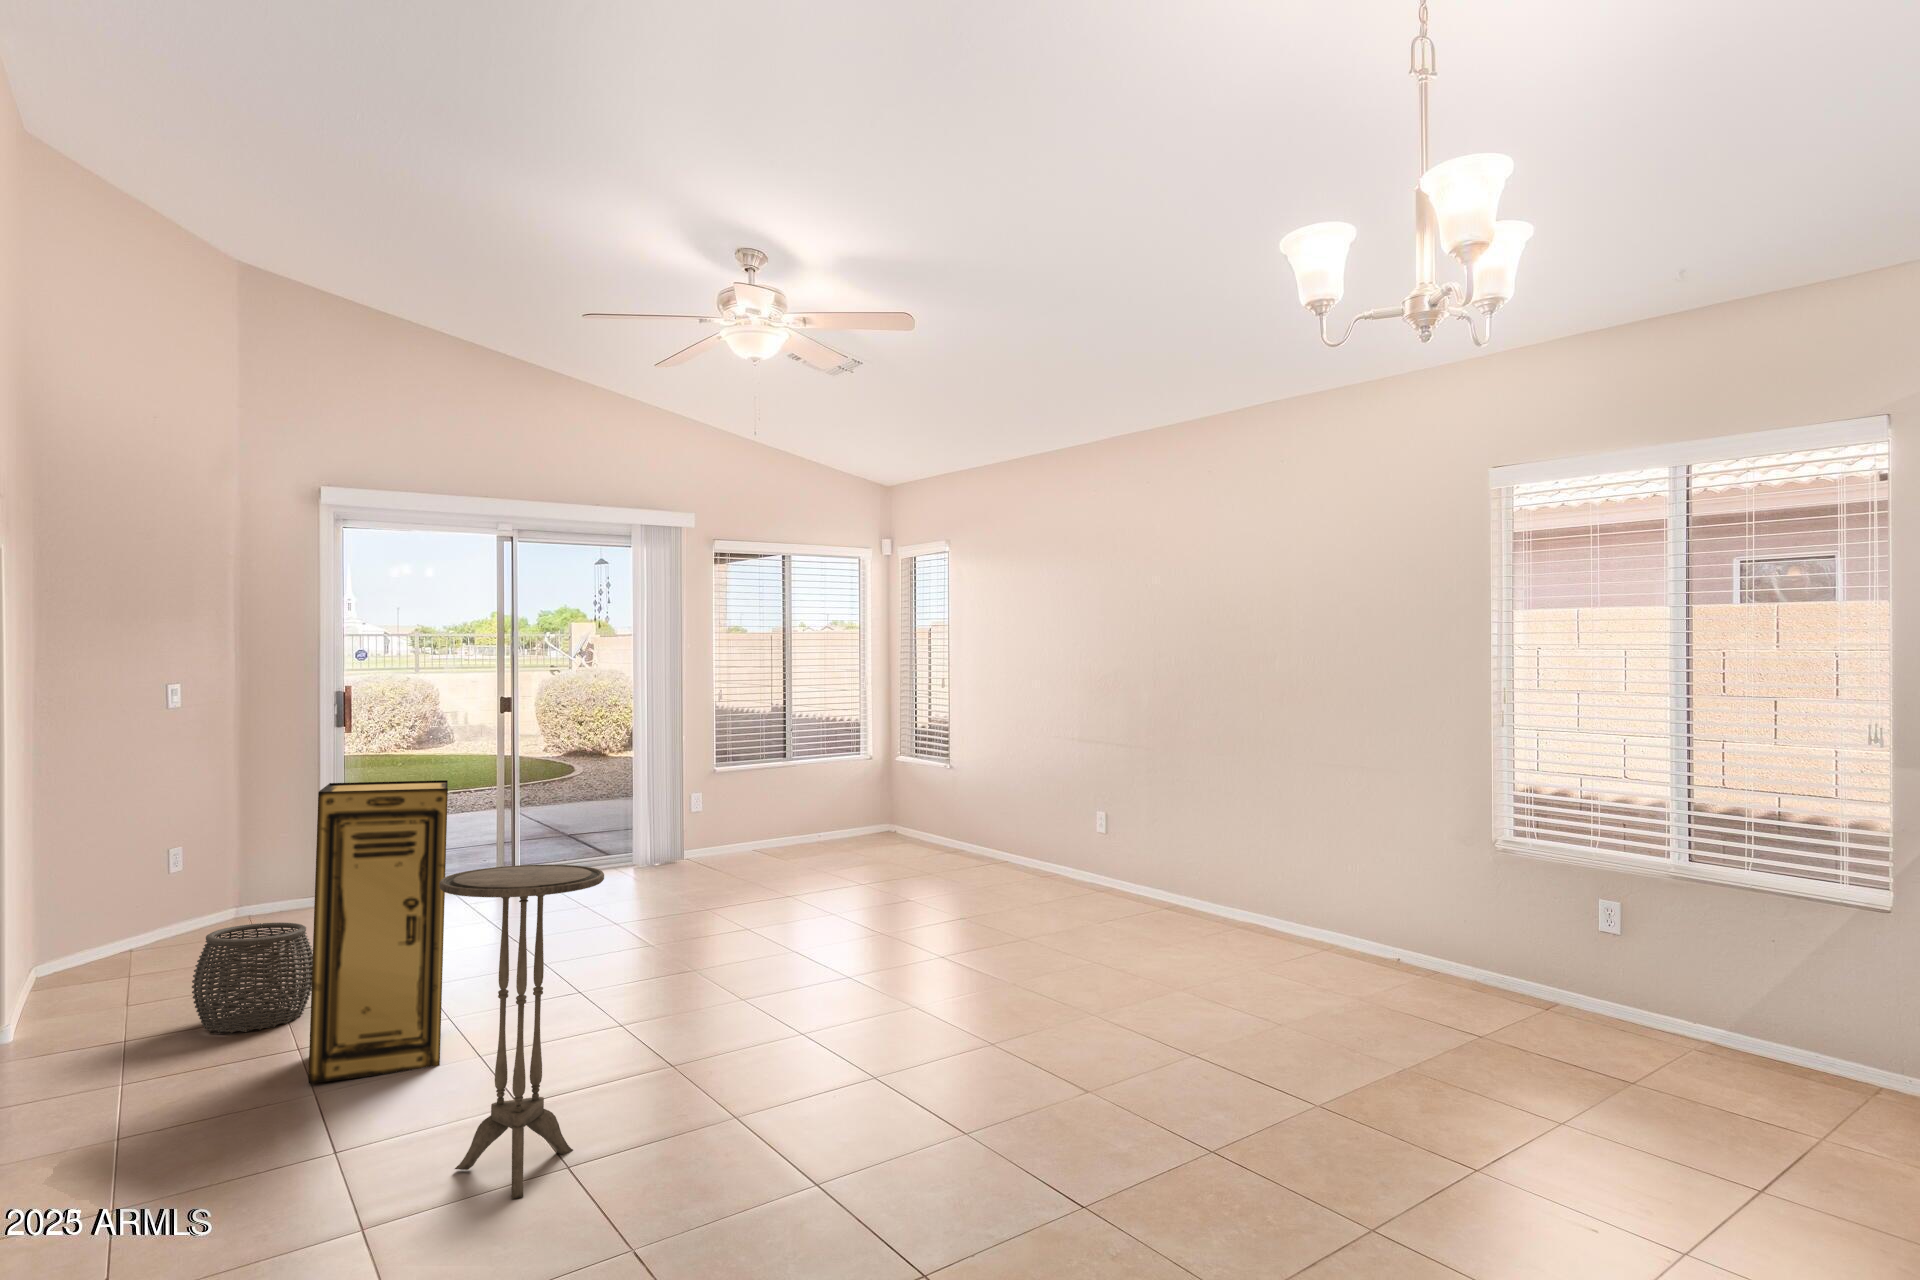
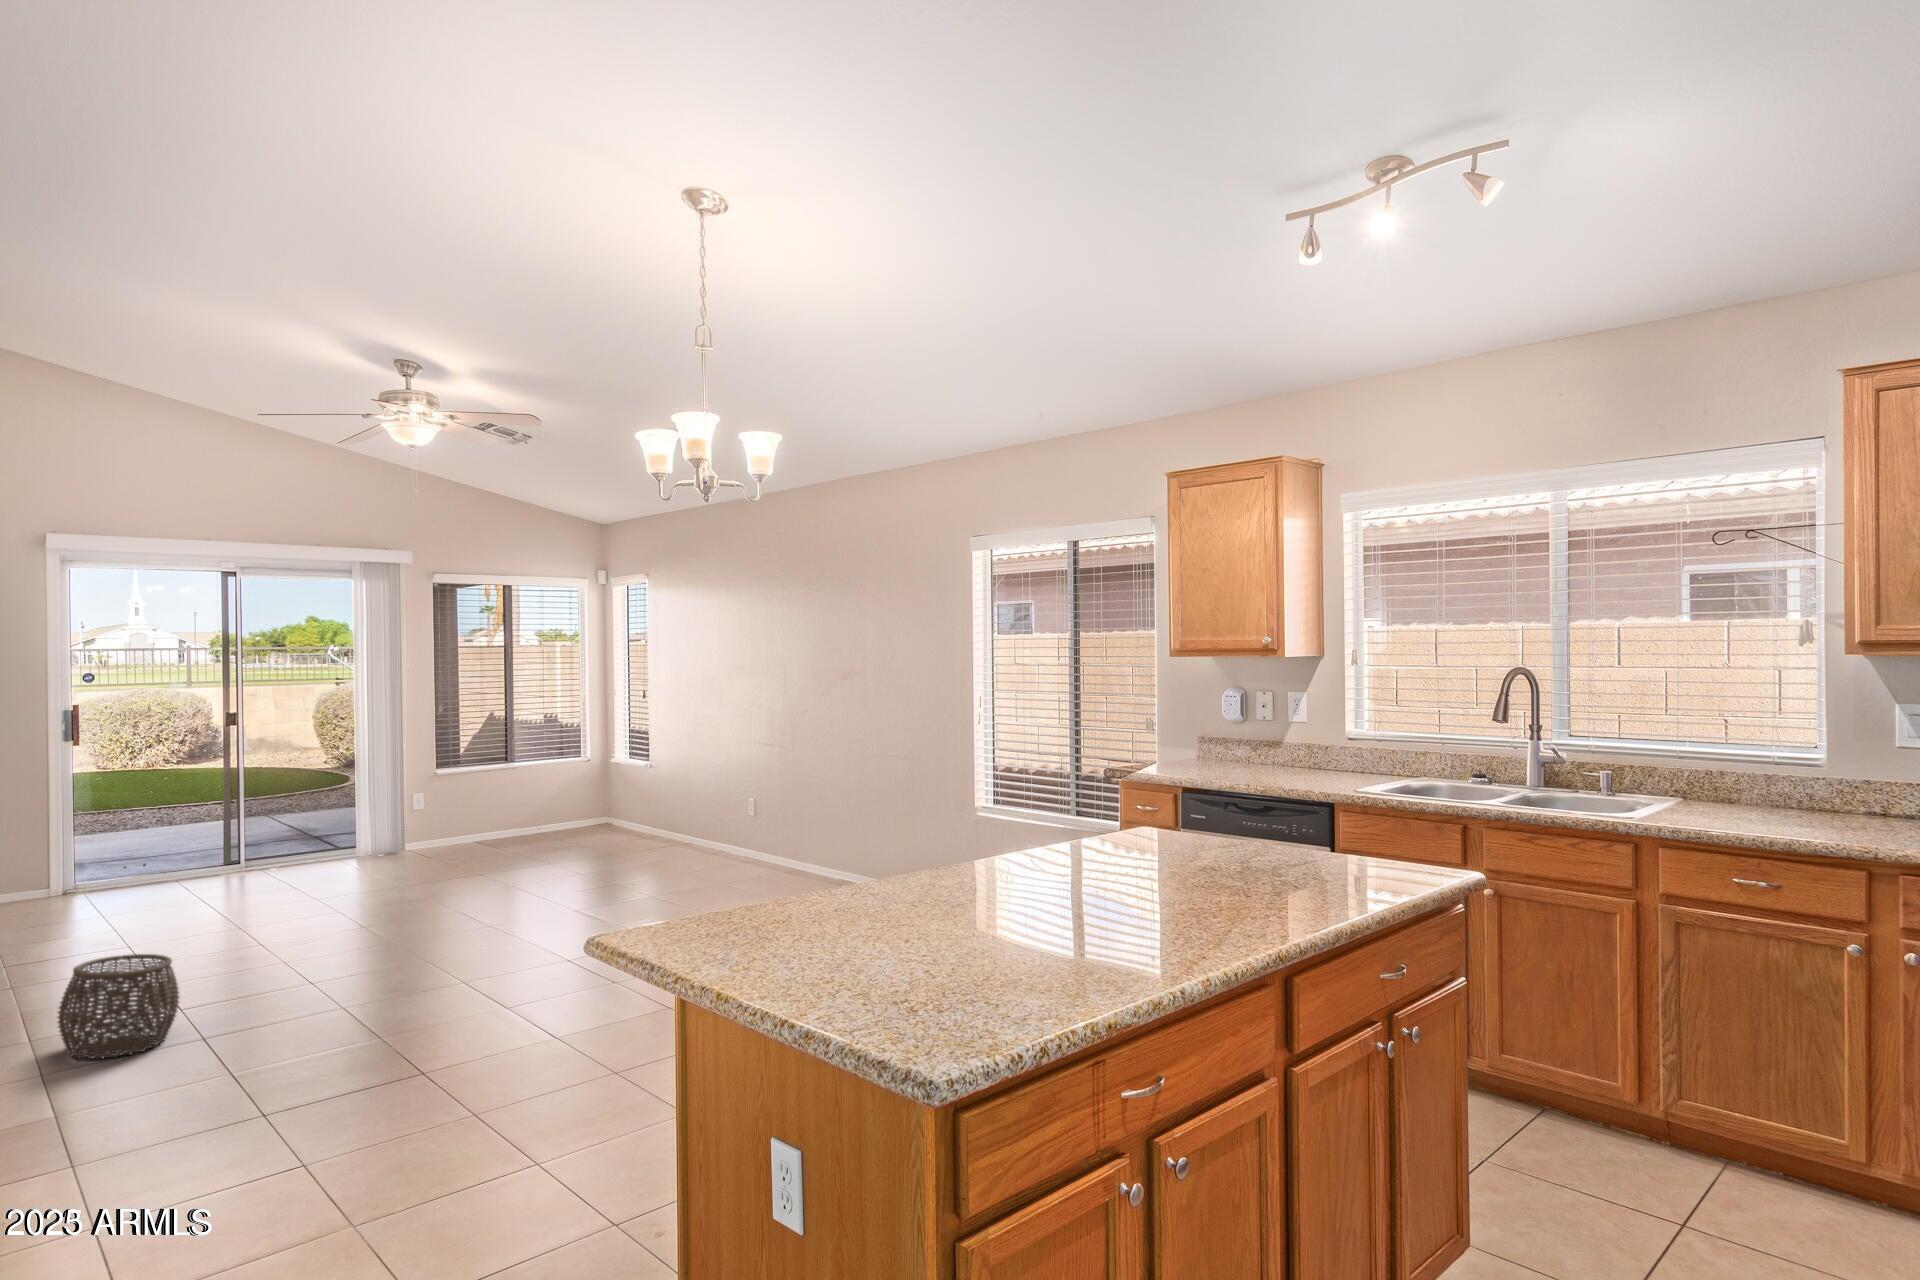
storage cabinet: present [308,780,448,1083] -> none [211,828,356,1101]
side table: present [439,865,604,1199] -> none [408,913,542,1179]

